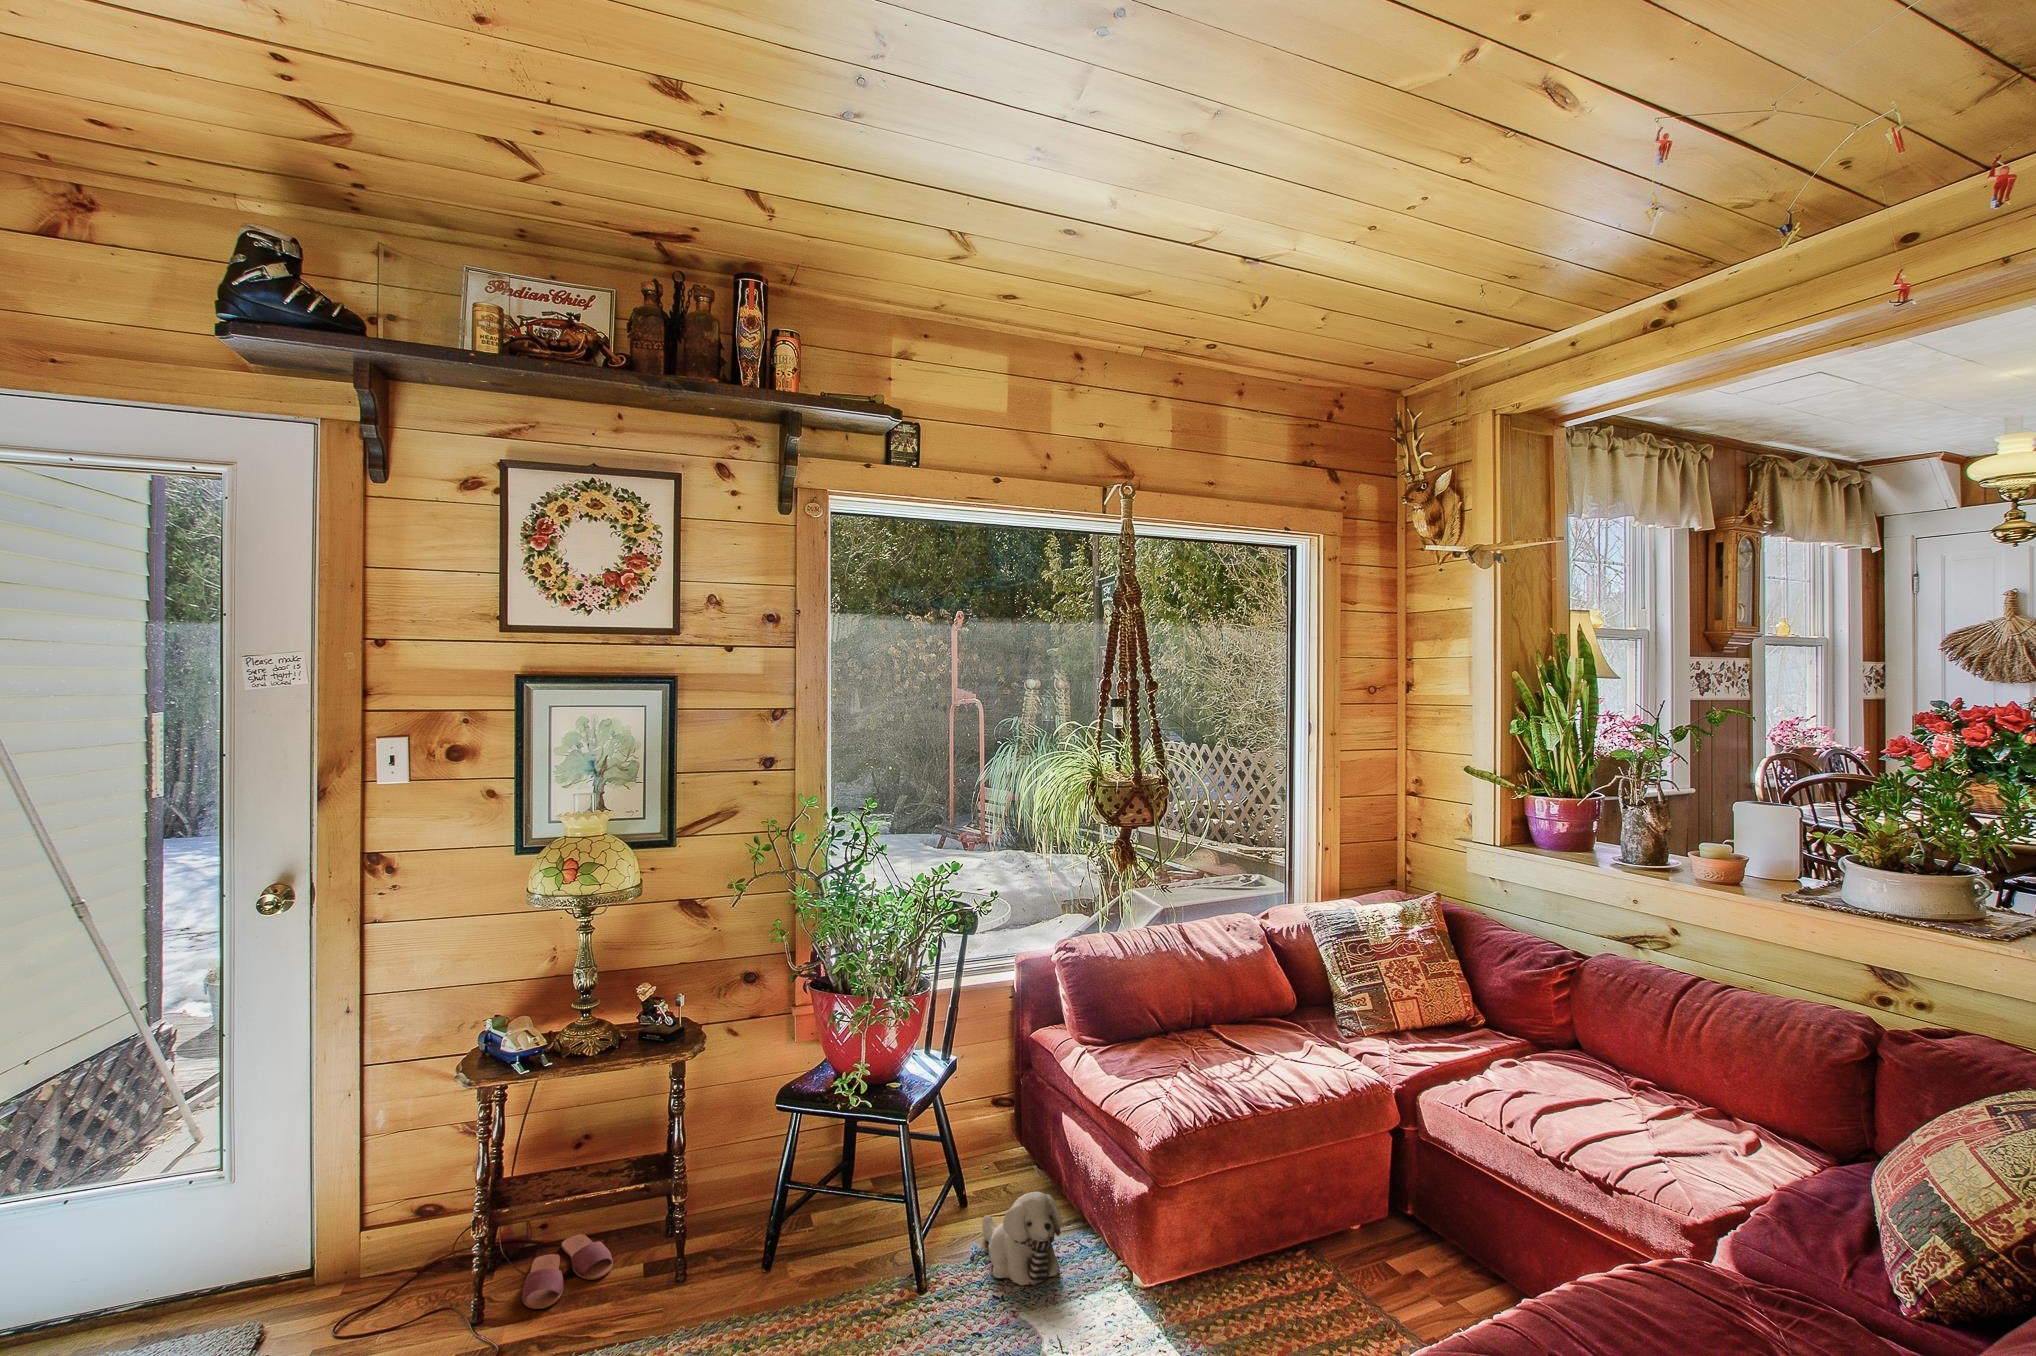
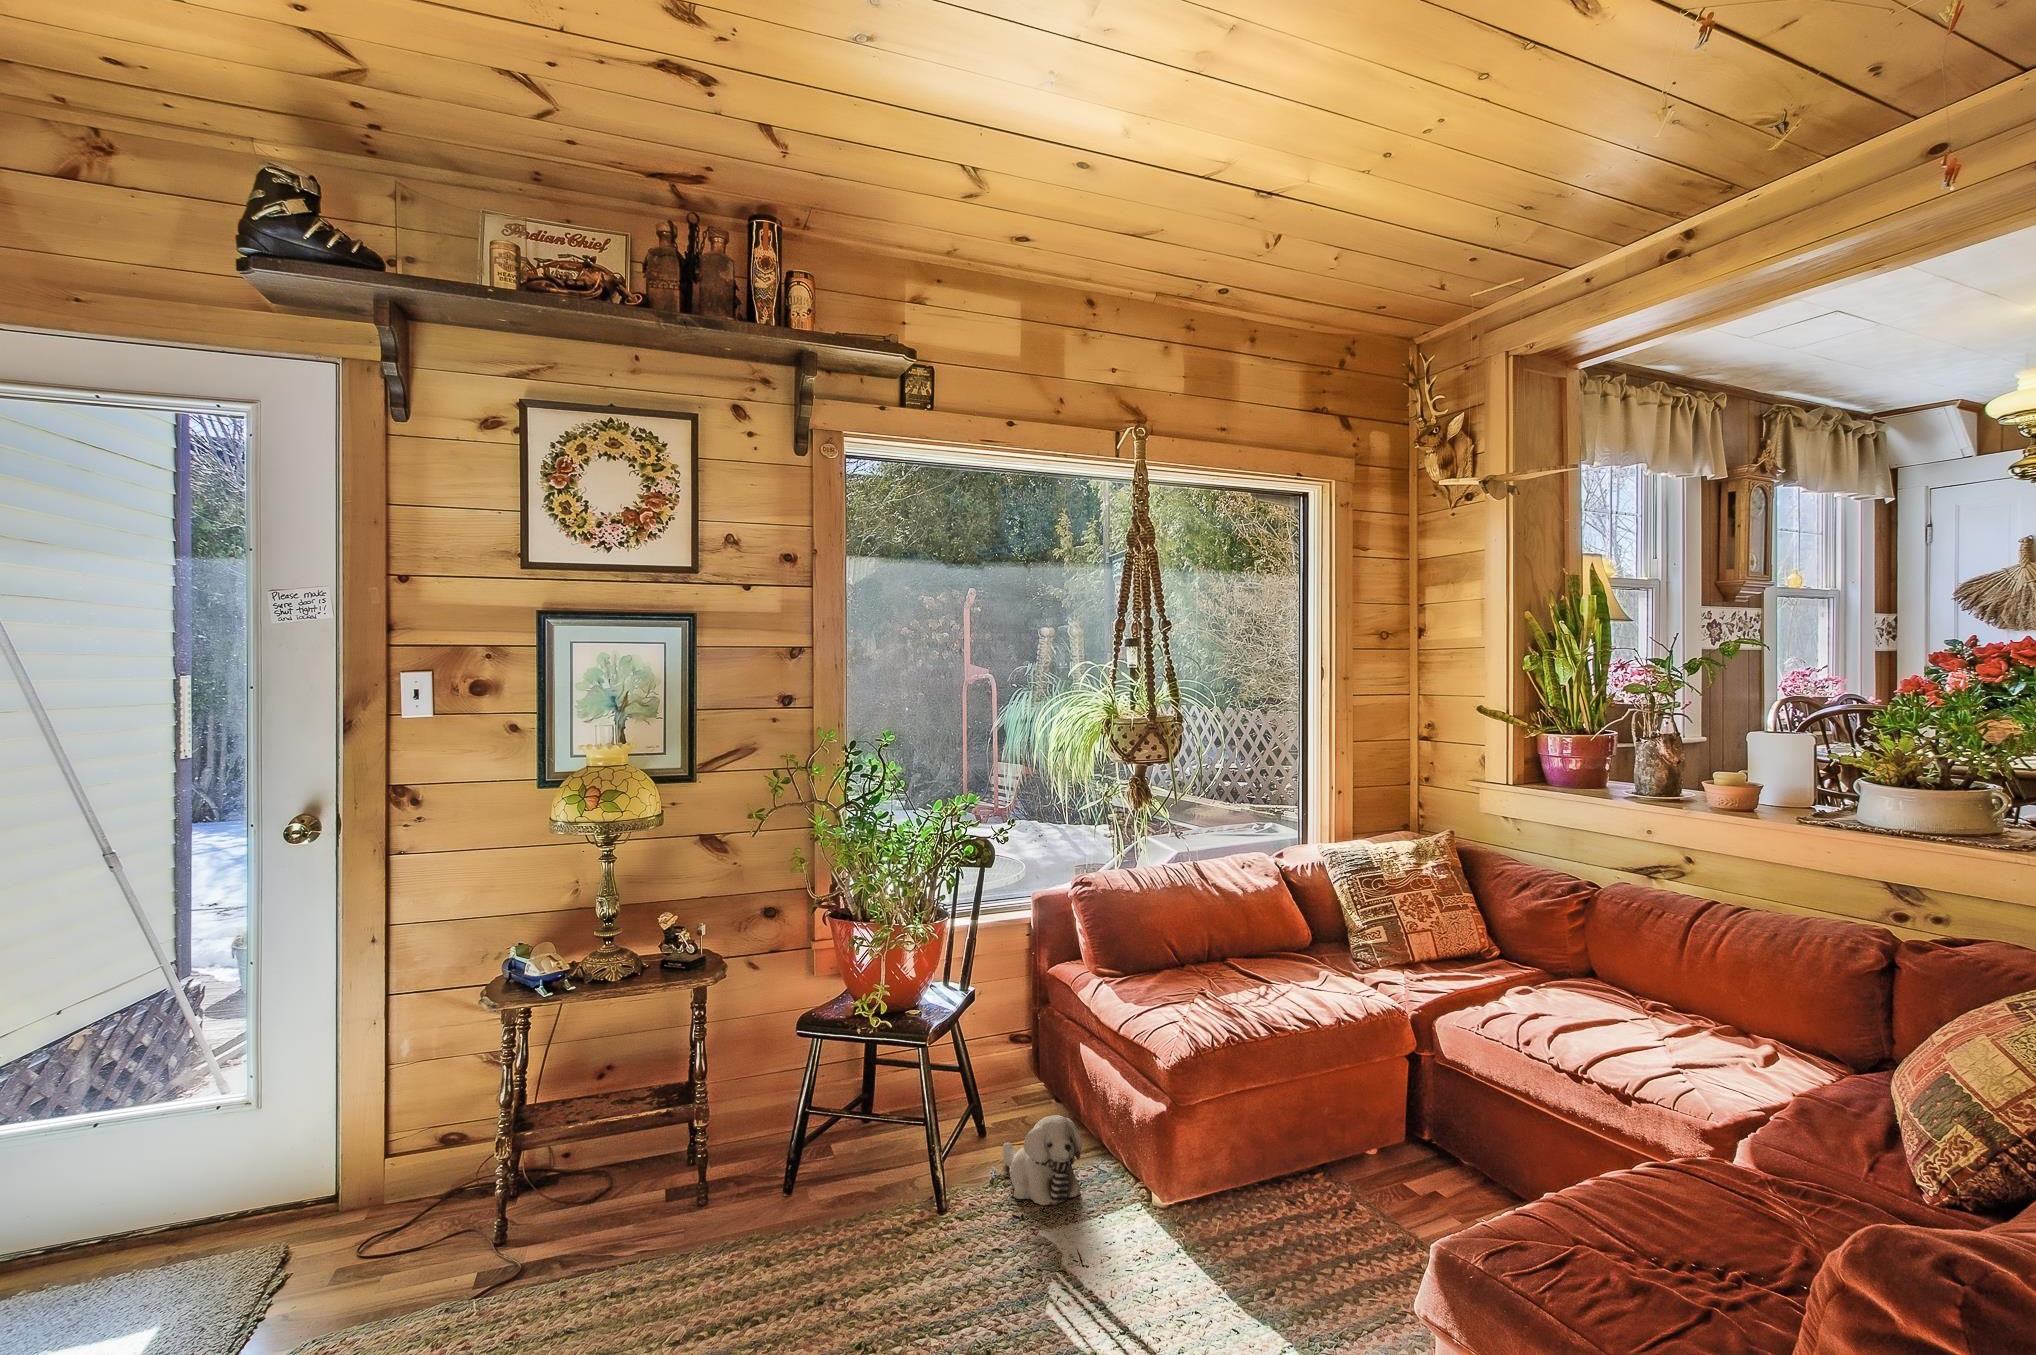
slippers: present [522,1234,613,1309] -> none [552,1162,640,1228]

